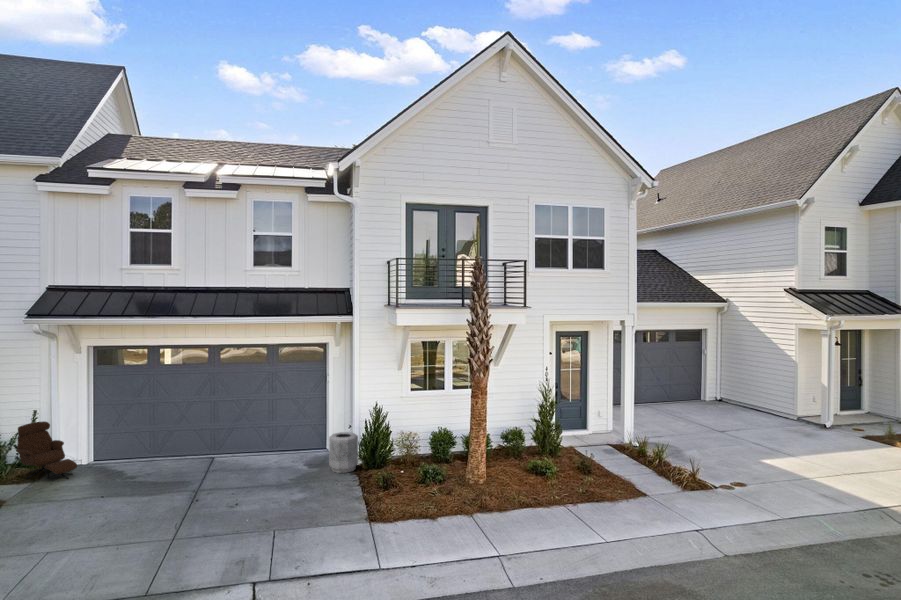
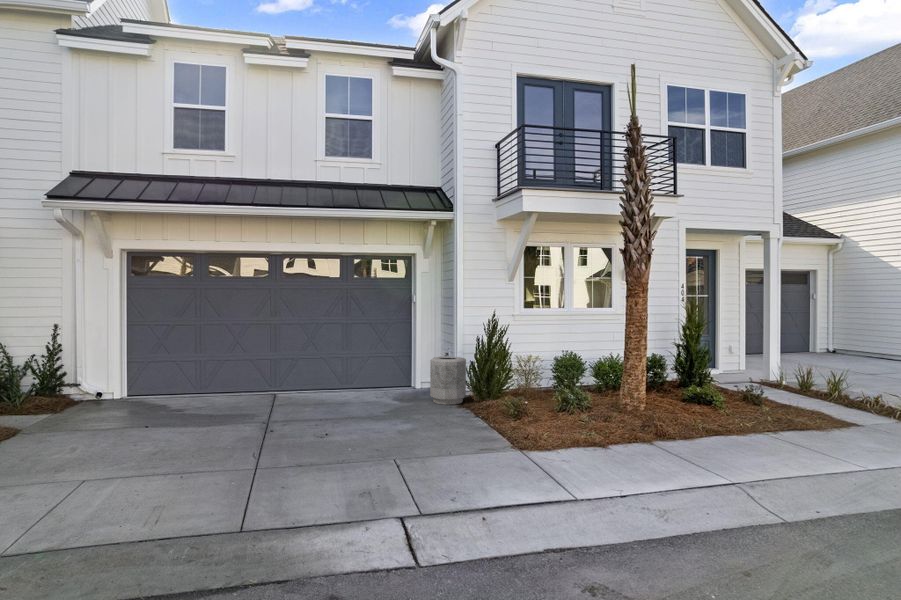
lounge chair: present [16,421,77,481] -> none [30,341,109,412]

